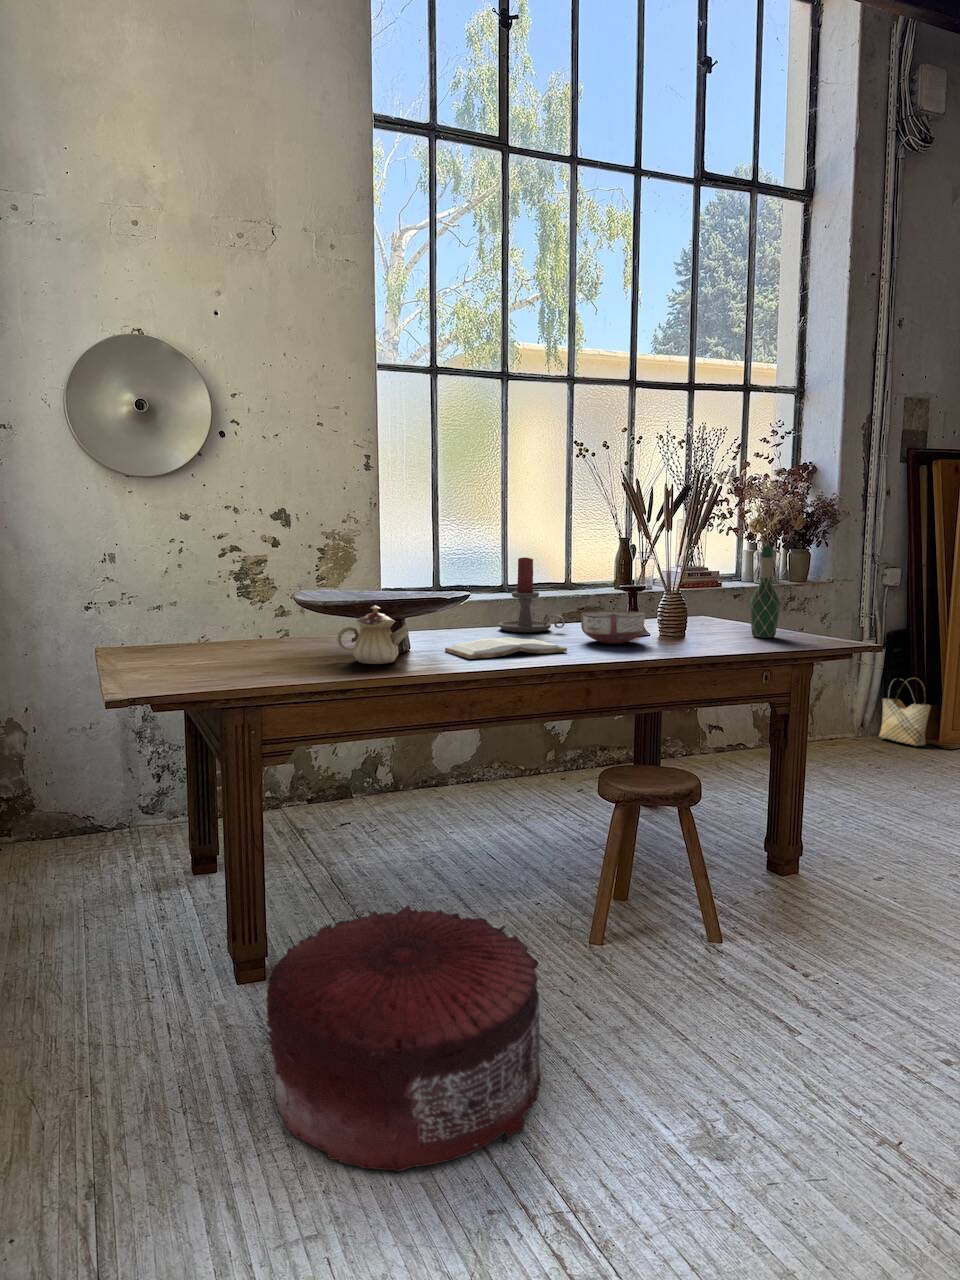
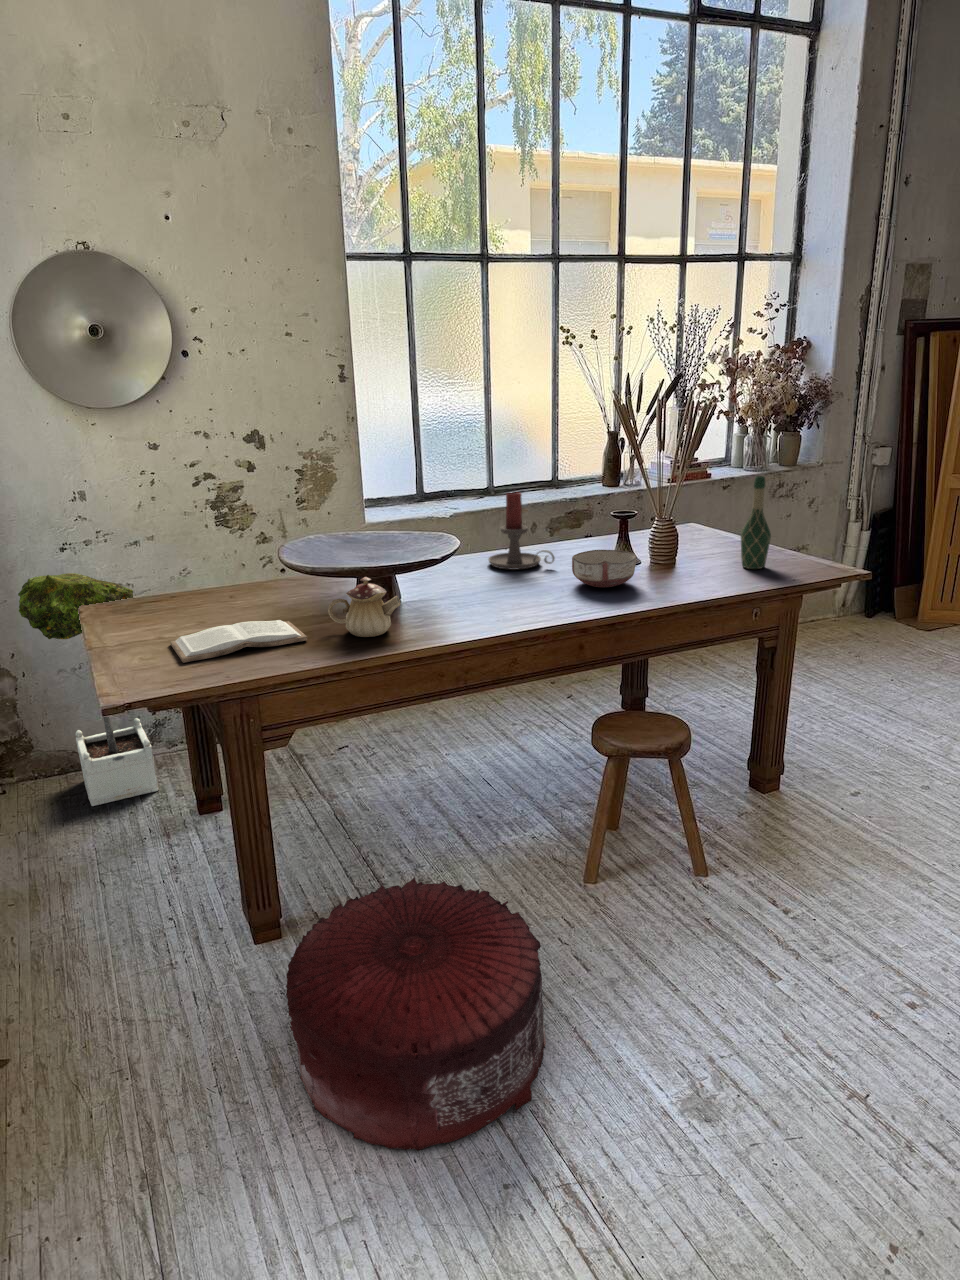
potted tree: none [32,621,151,867] -> present [18,573,159,806]
book: present [445,638,567,659] -> present [170,620,307,663]
woven basket: present [879,686,931,746] -> none [857,558,910,625]

